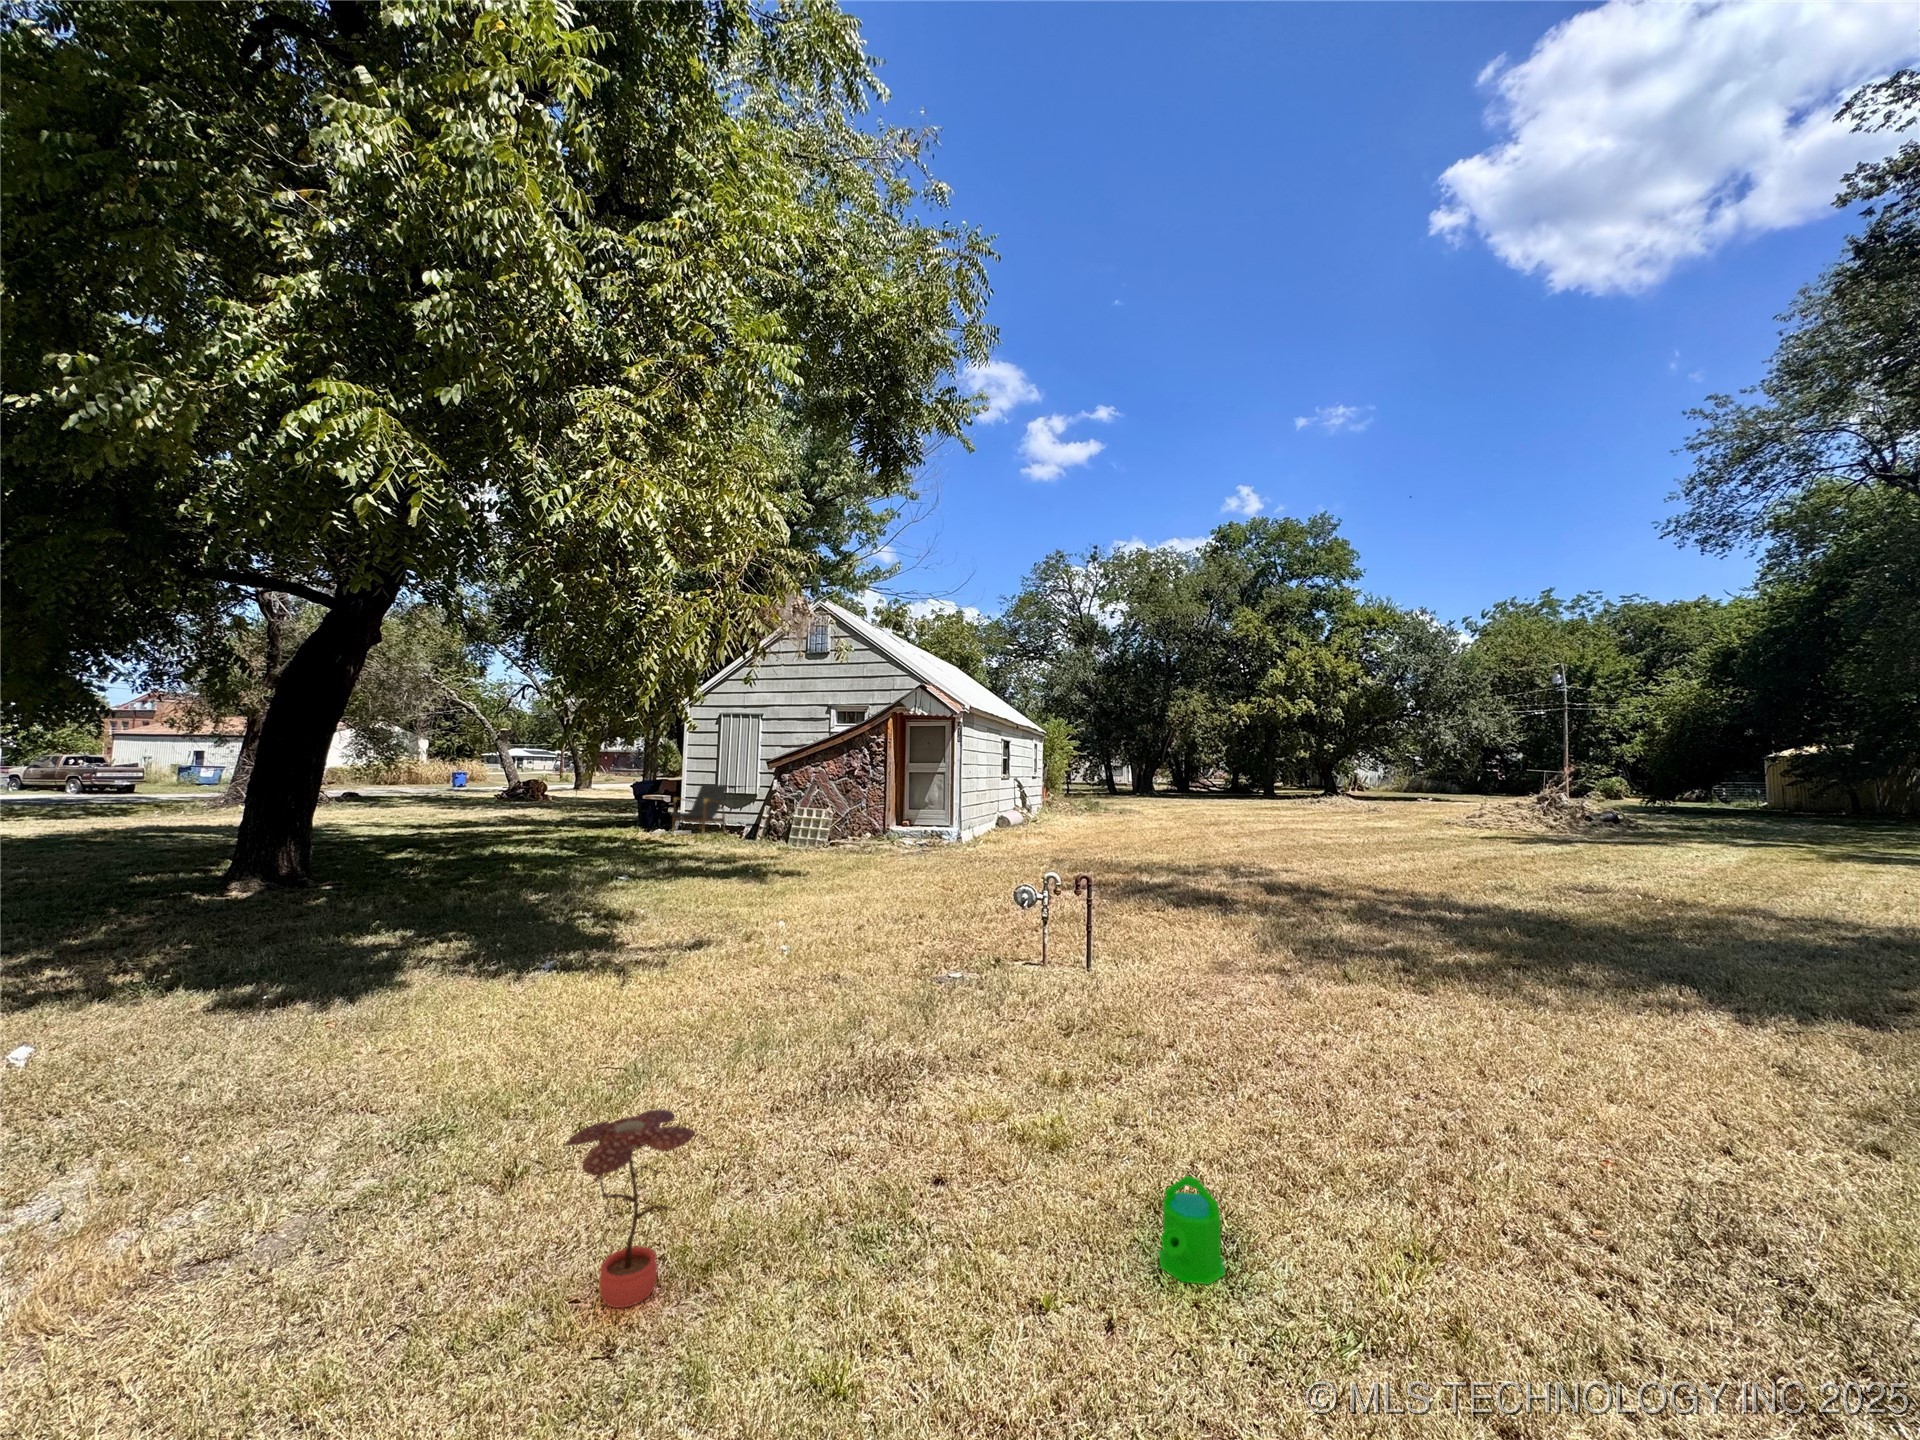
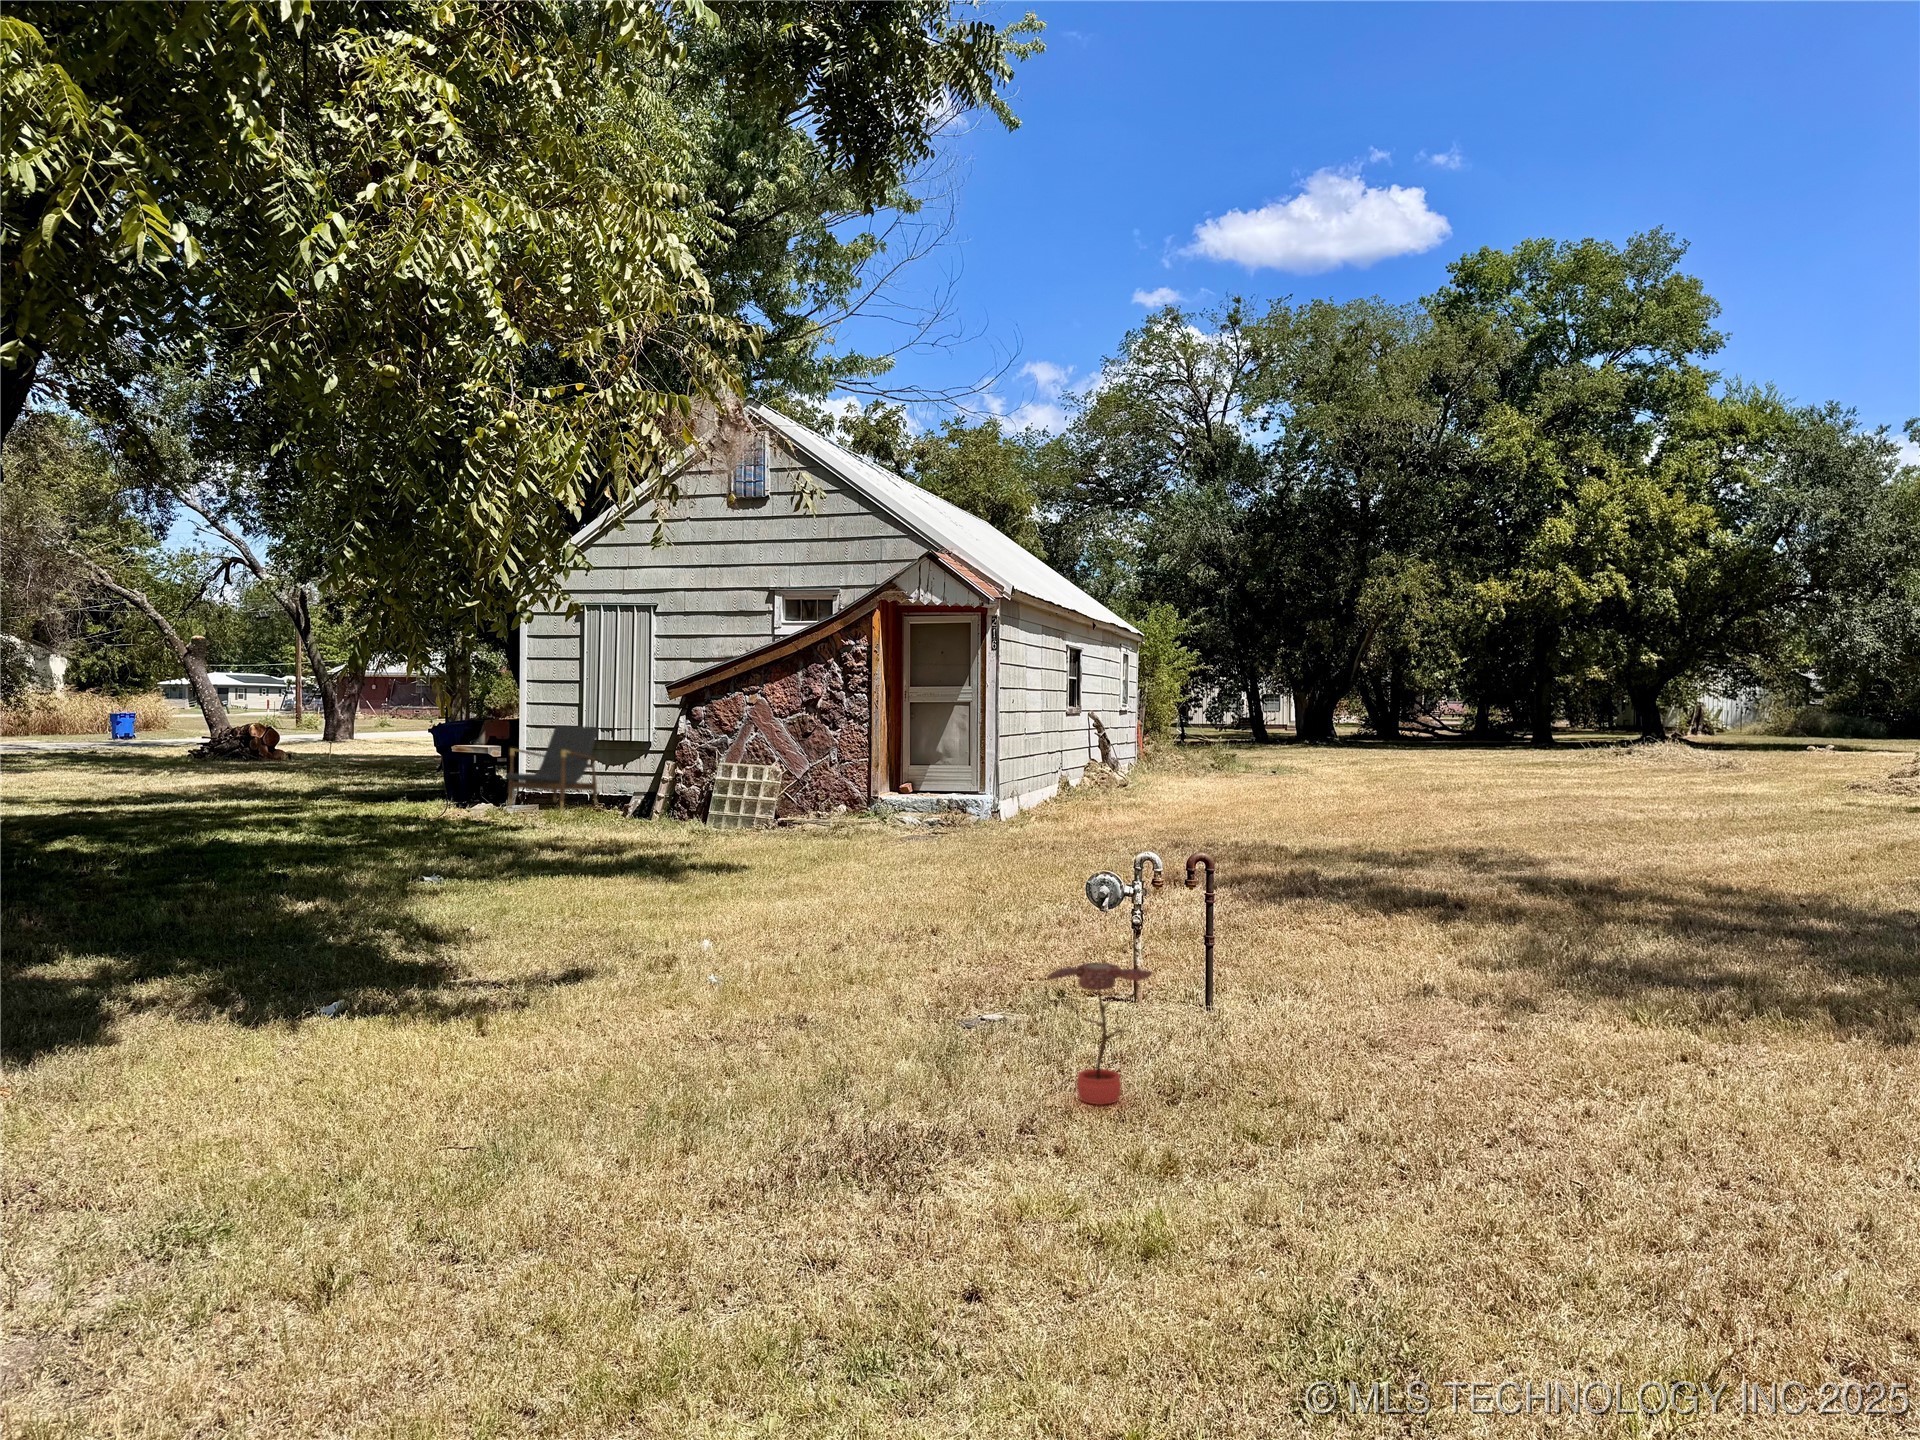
potted plant: present [566,1109,695,1308] -> present [1047,962,1152,1105]
watering can: present [1158,1176,1226,1285] -> none [1272,1201,1357,1329]

